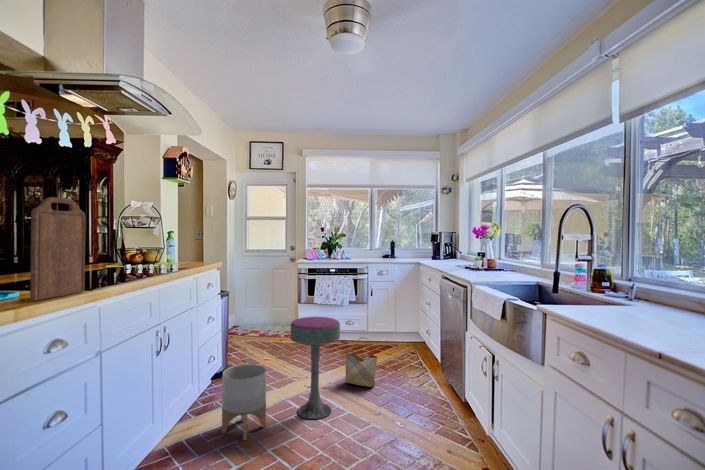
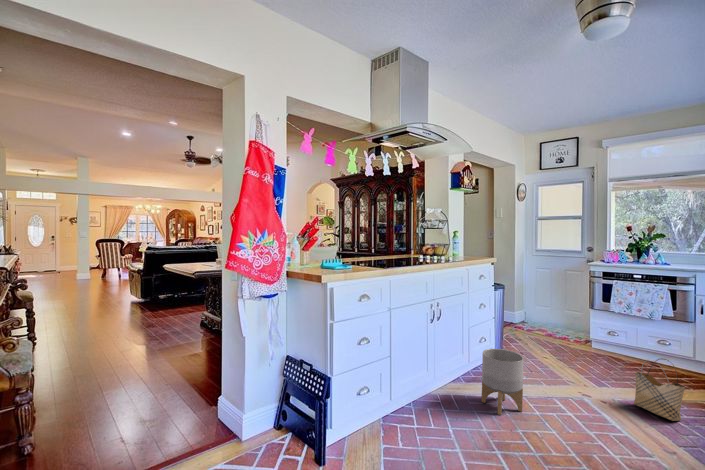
cutting board: present [30,197,85,301] -> none [350,210,380,271]
bar stool: present [290,317,340,419] -> none [553,319,615,428]

